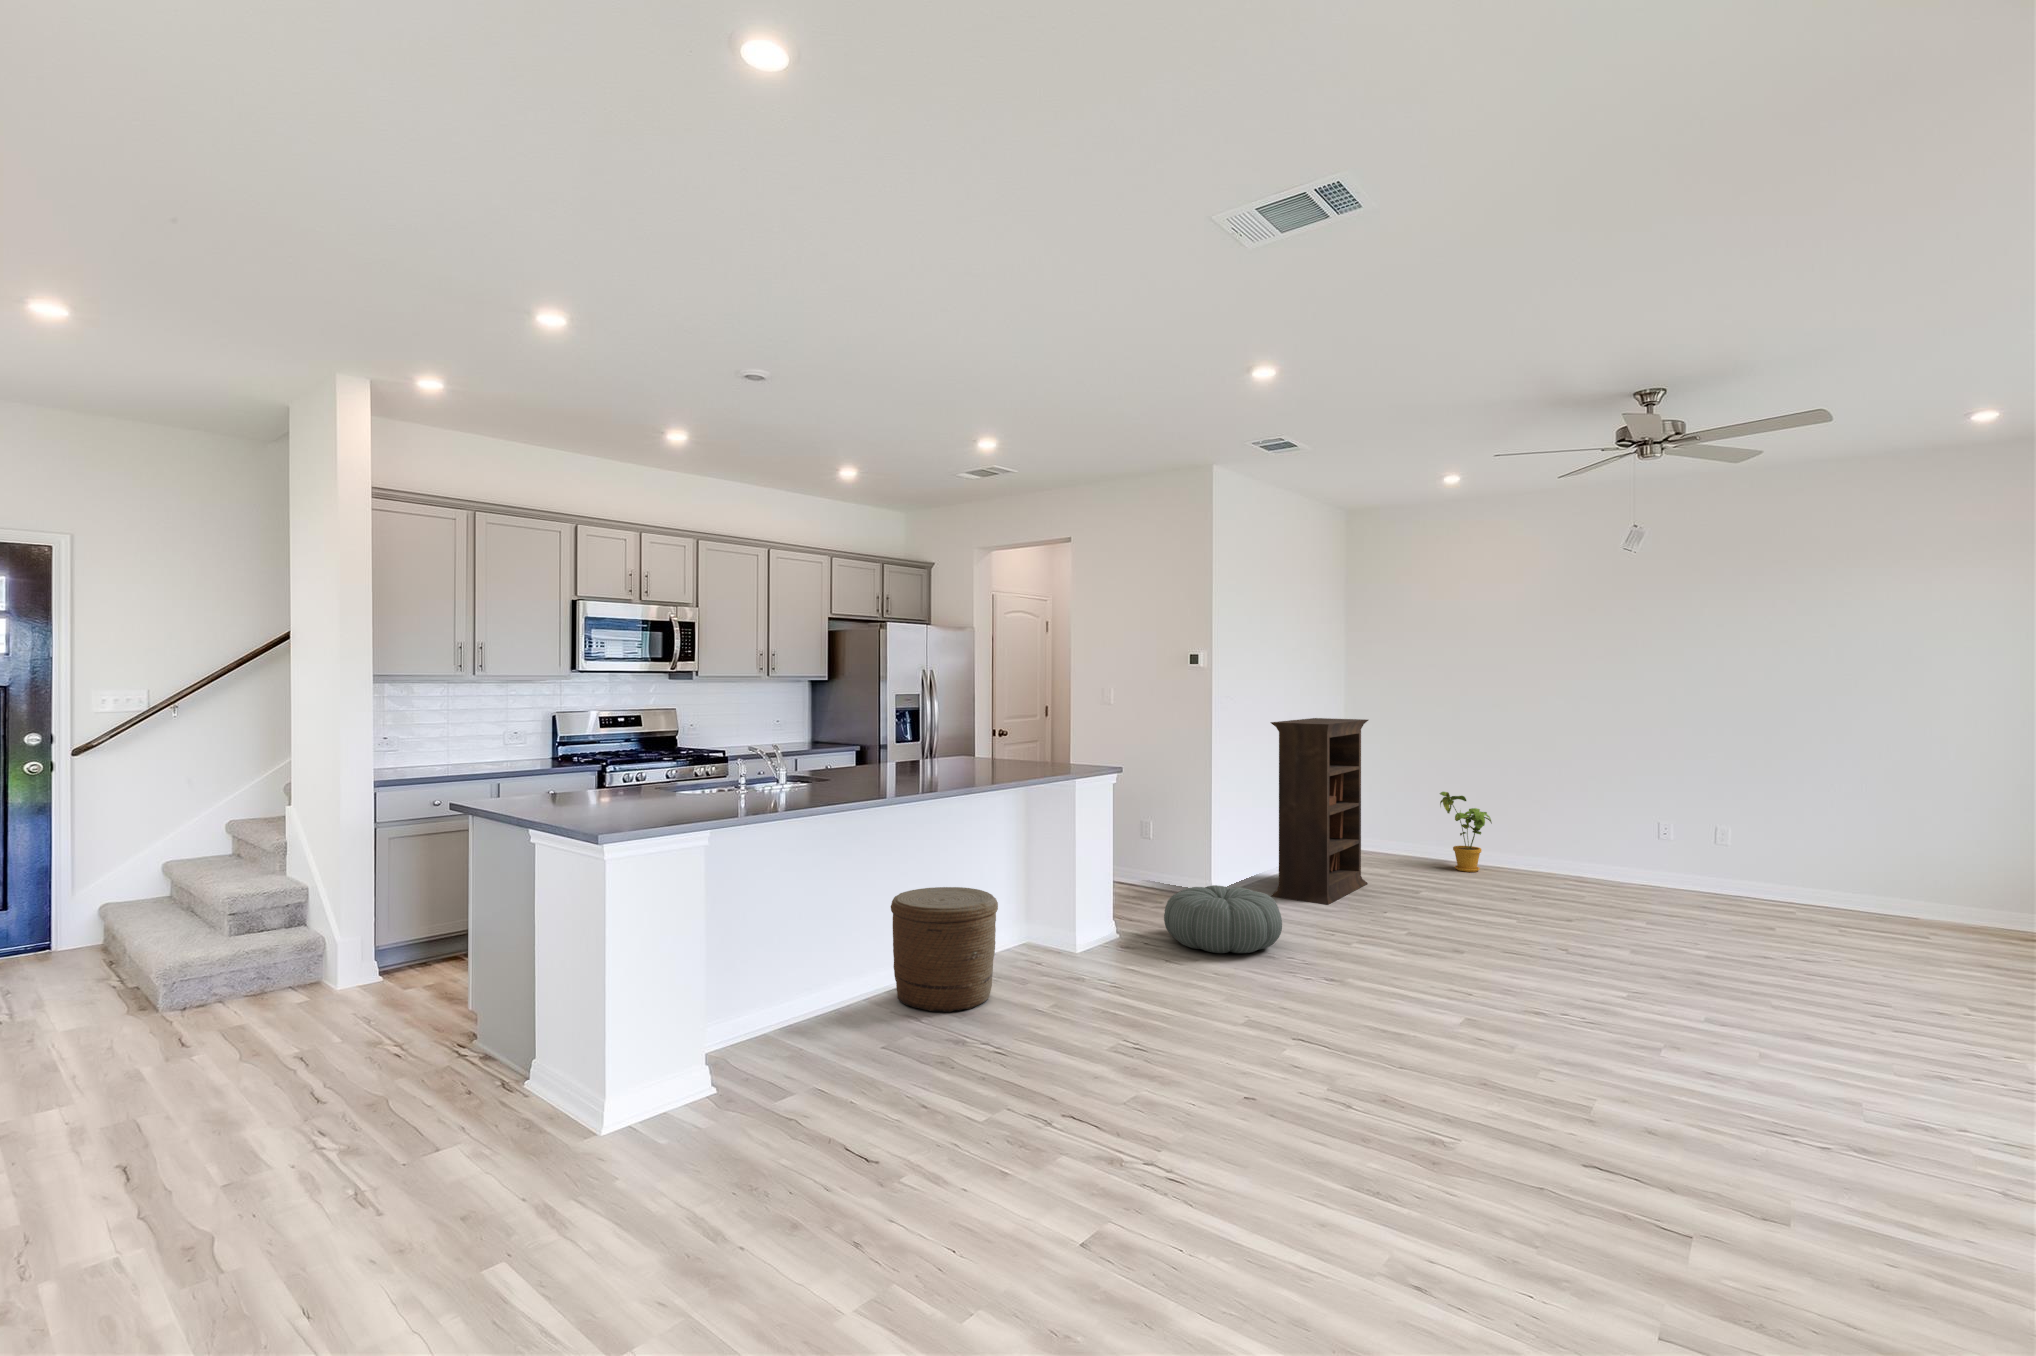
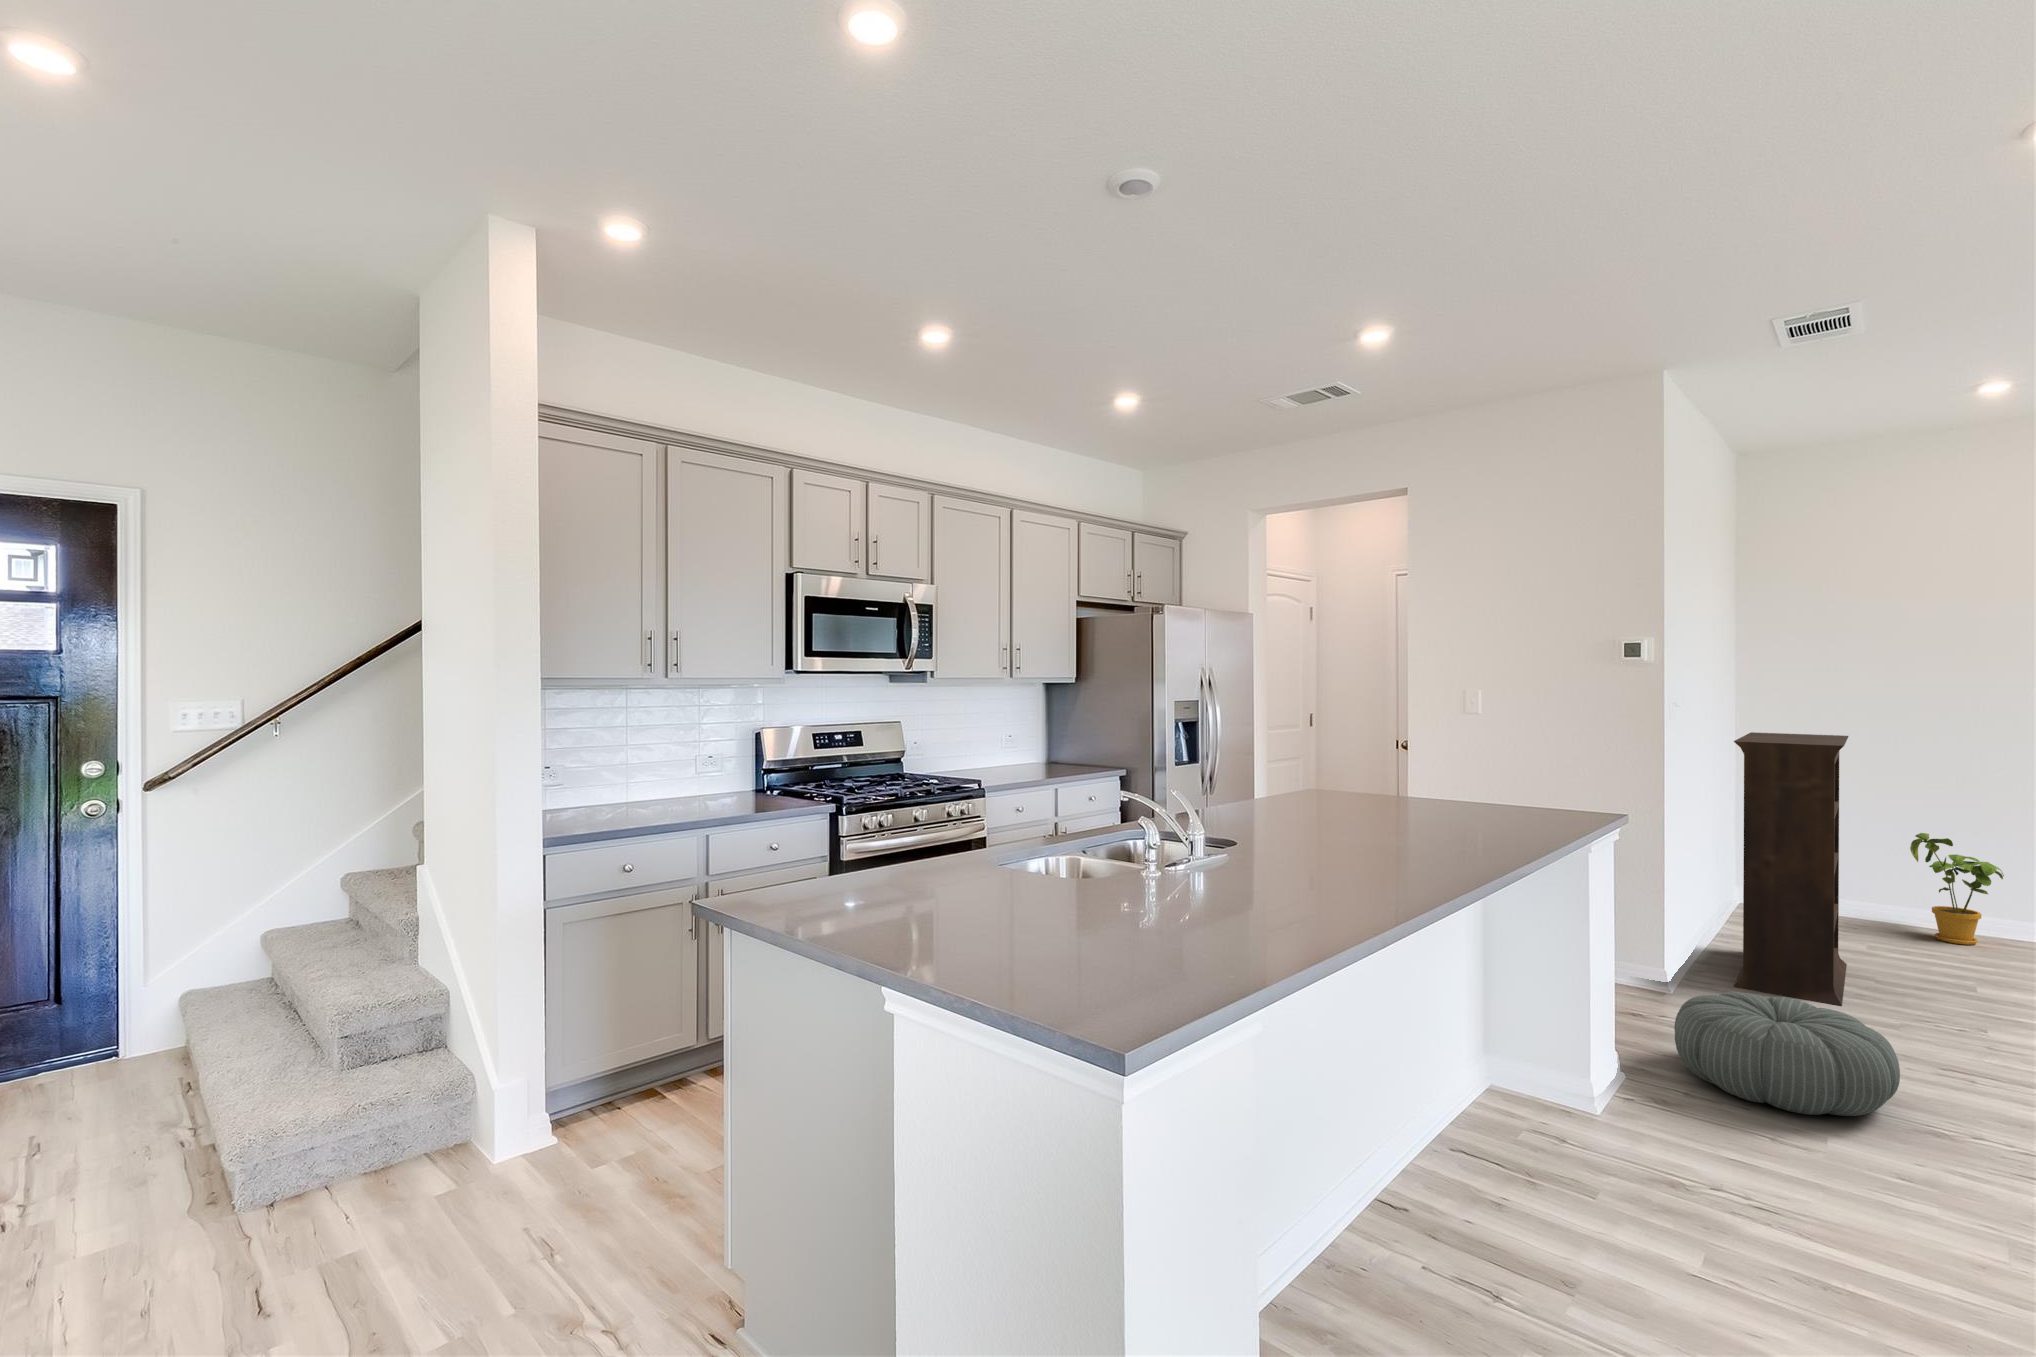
woven basket: present [891,887,998,1012] -> none [1360,1021,1555,1261]

